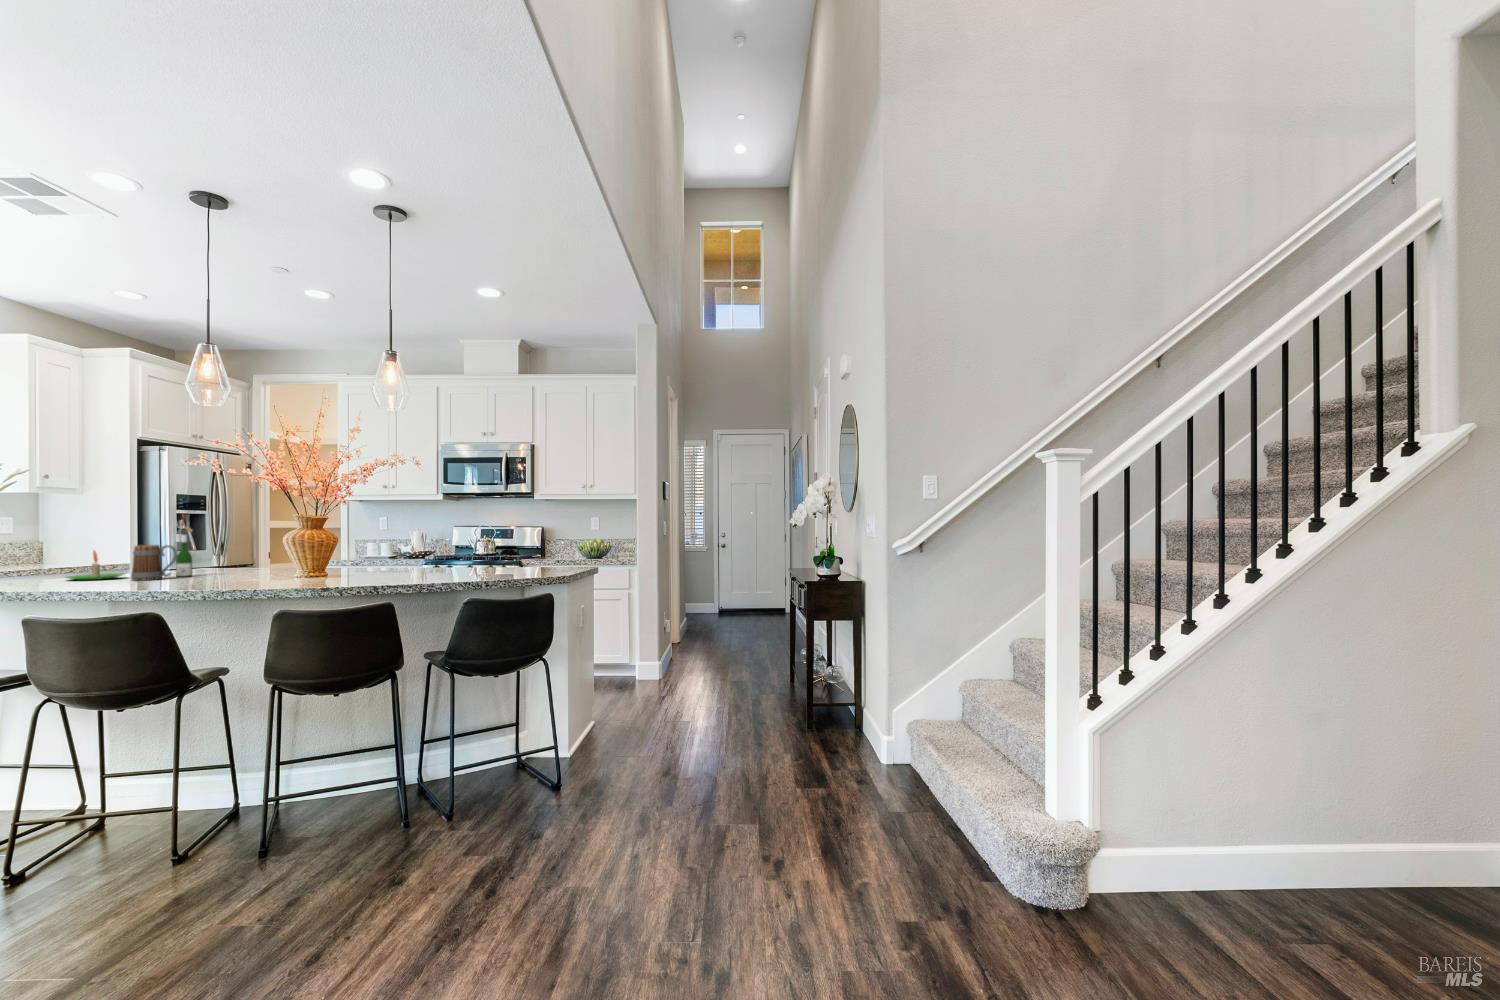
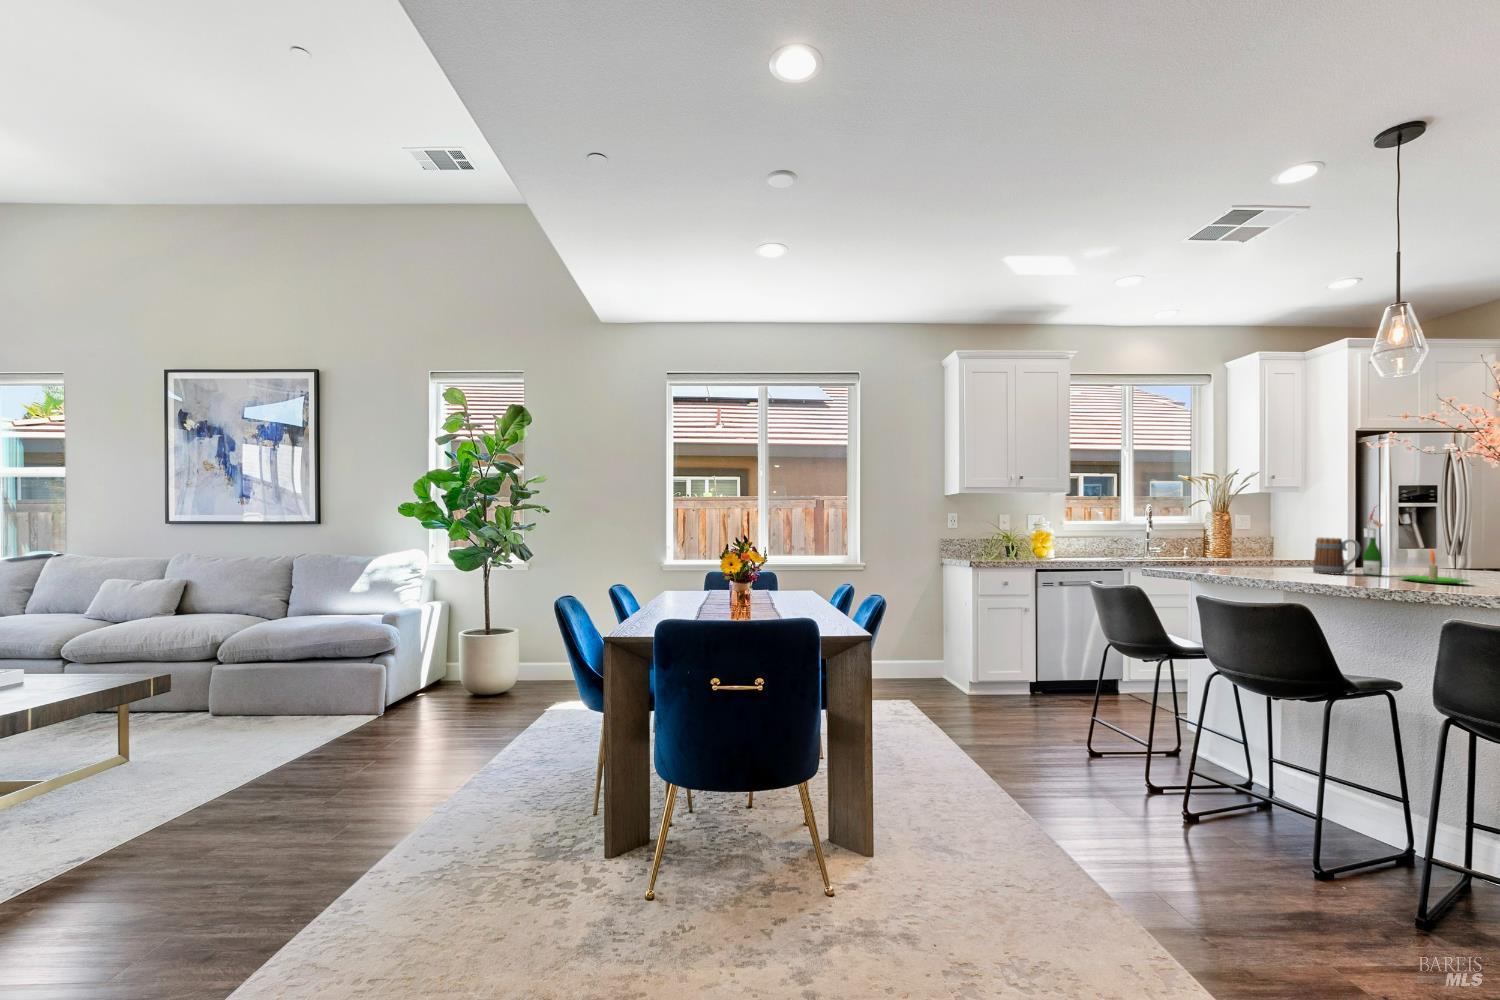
candle: present [66,550,125,580] -> present [1400,550,1469,584]

